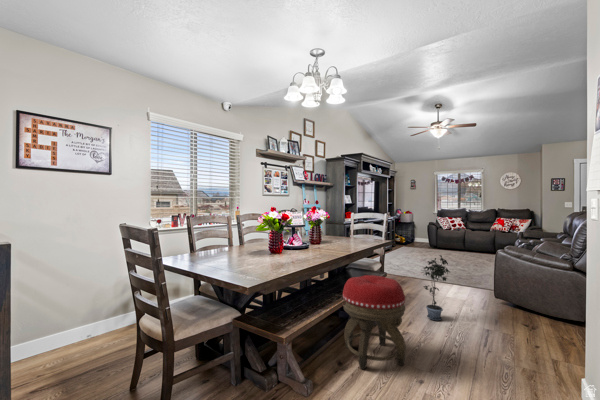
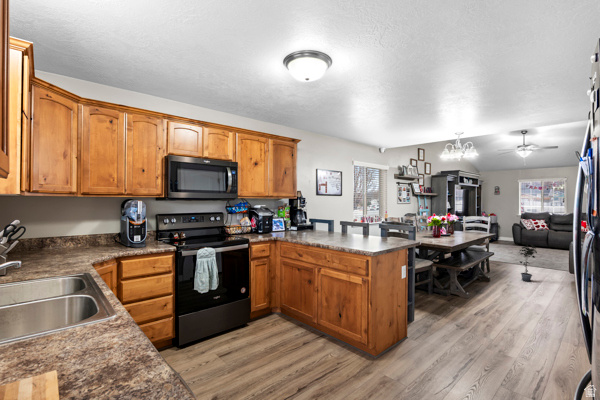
footstool: present [343,275,406,369] -> none [475,251,513,294]

